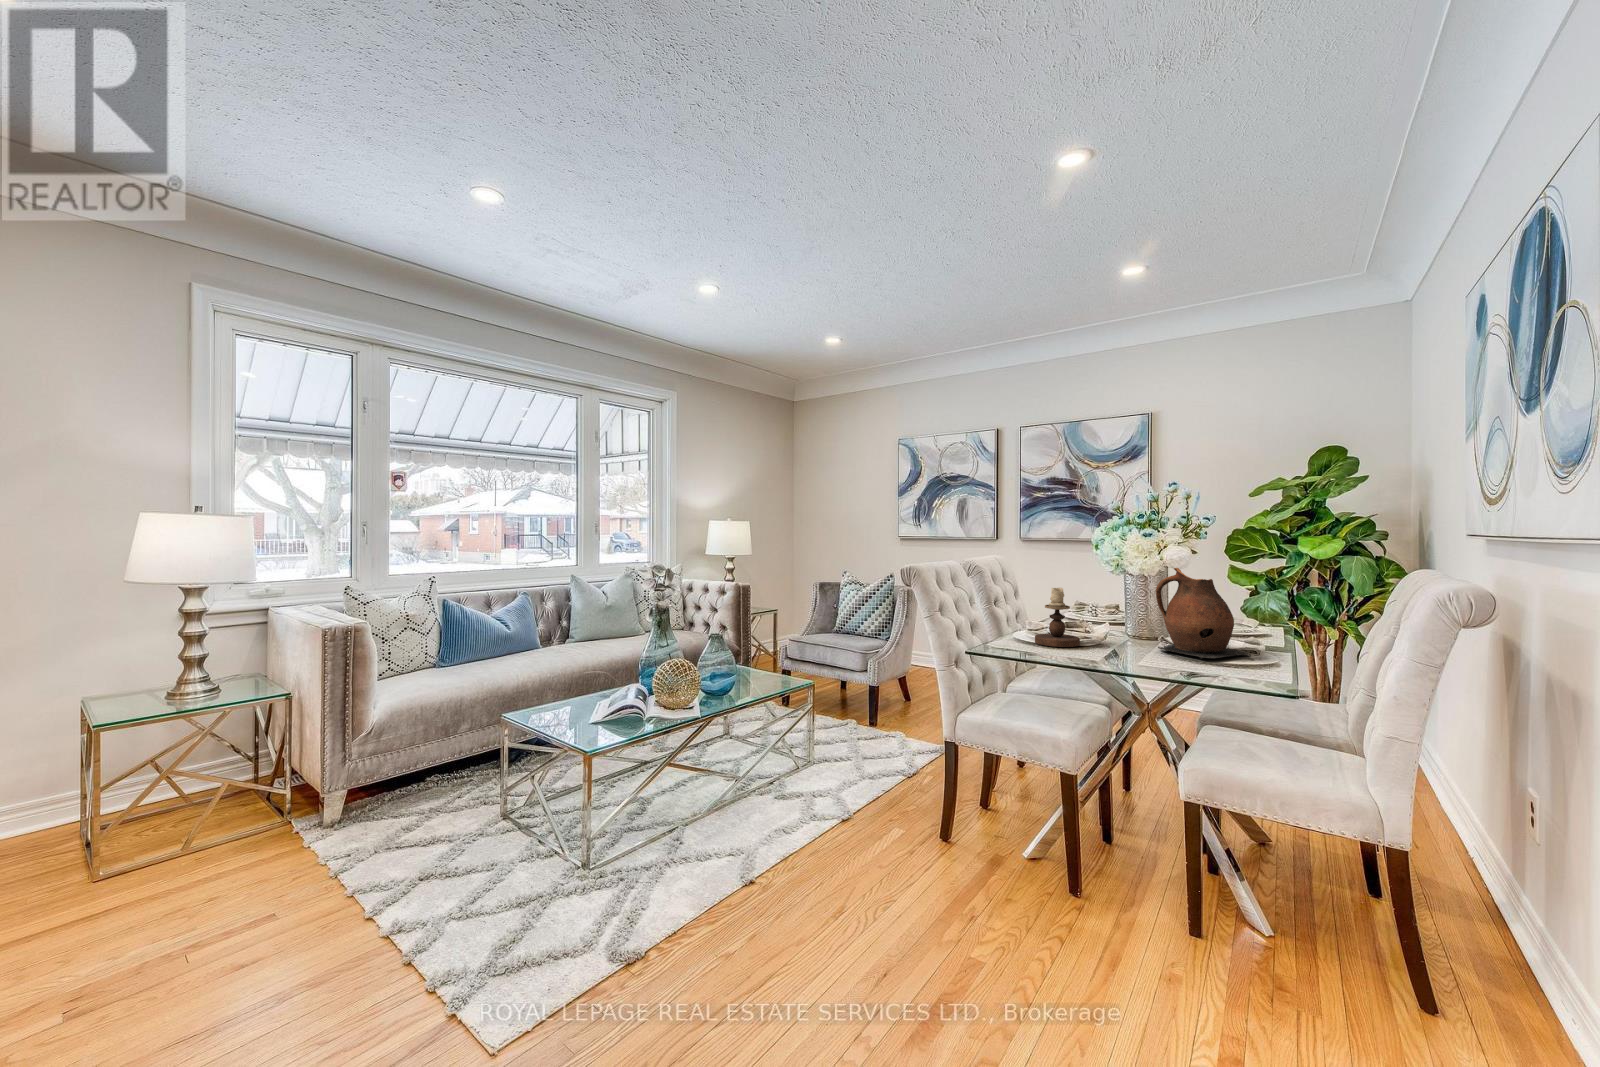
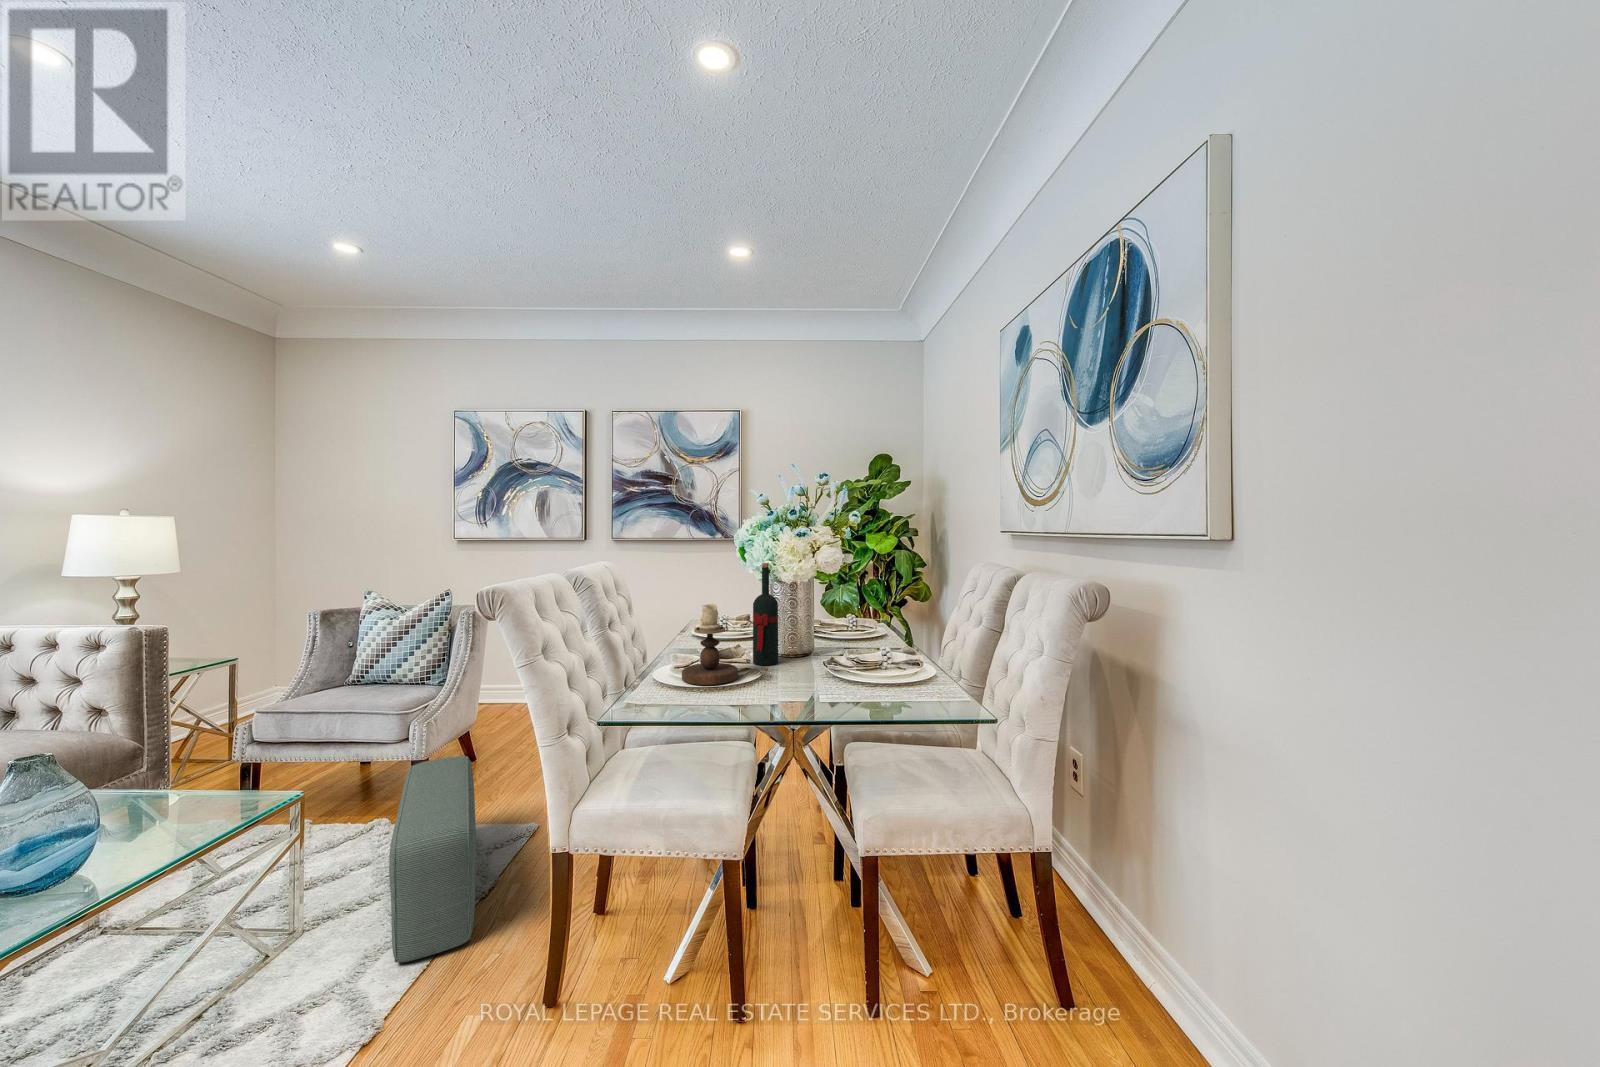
wine bottle: none [1100,559,1124,643] -> present [753,563,778,665]
ceramic pitcher: present [1156,568,1251,659] -> none [817,571,905,677]
pouf: none [855,685,902,794] -> present [389,756,476,962]

